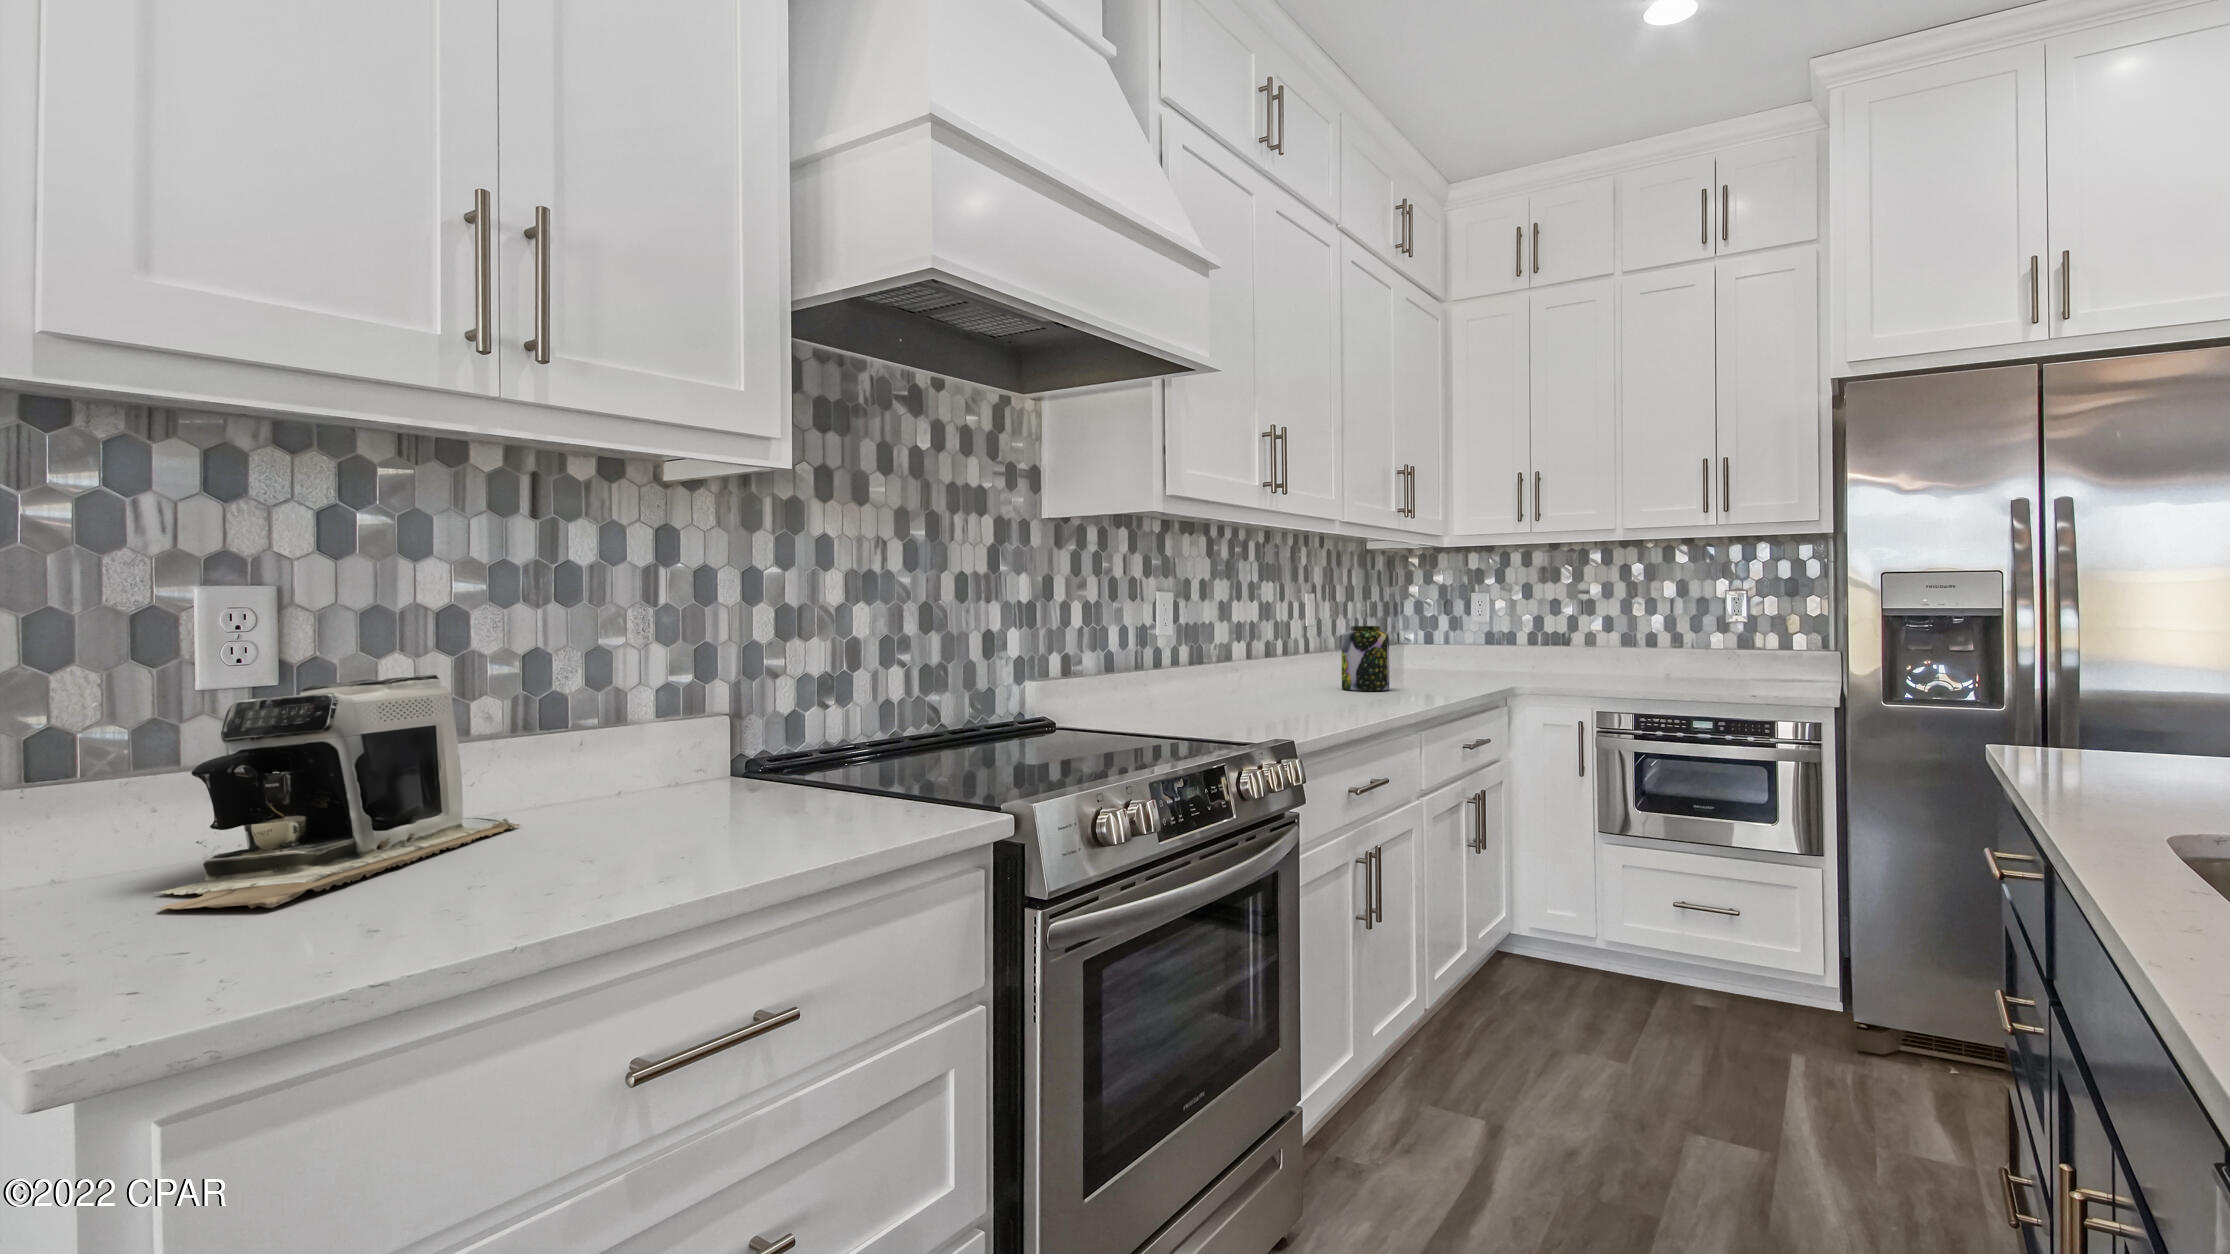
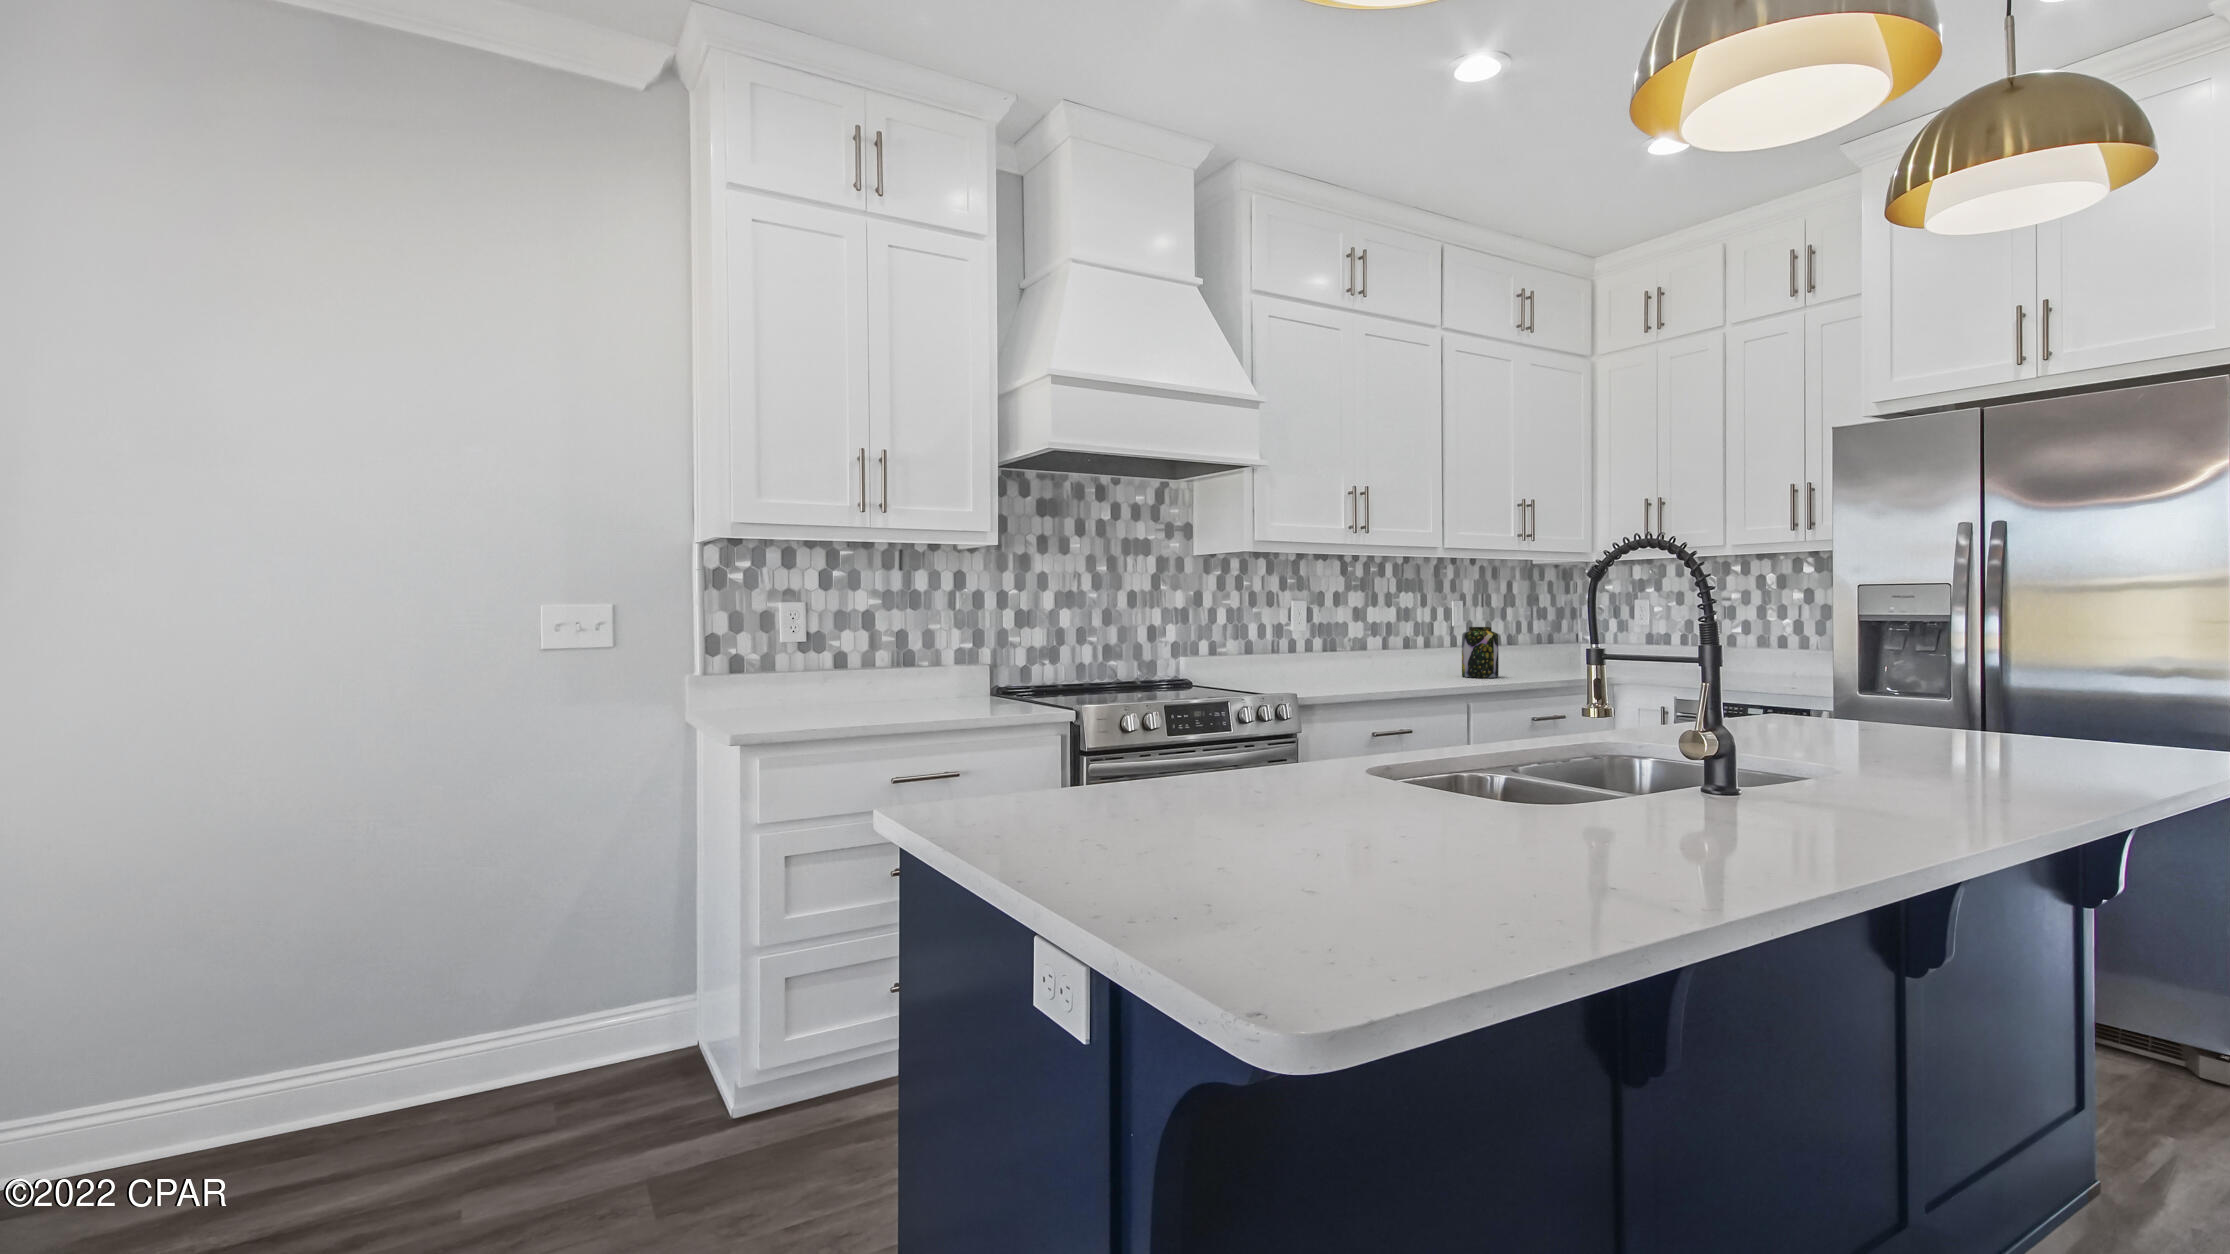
coffee maker: present [159,675,520,909] -> none [775,639,892,717]

